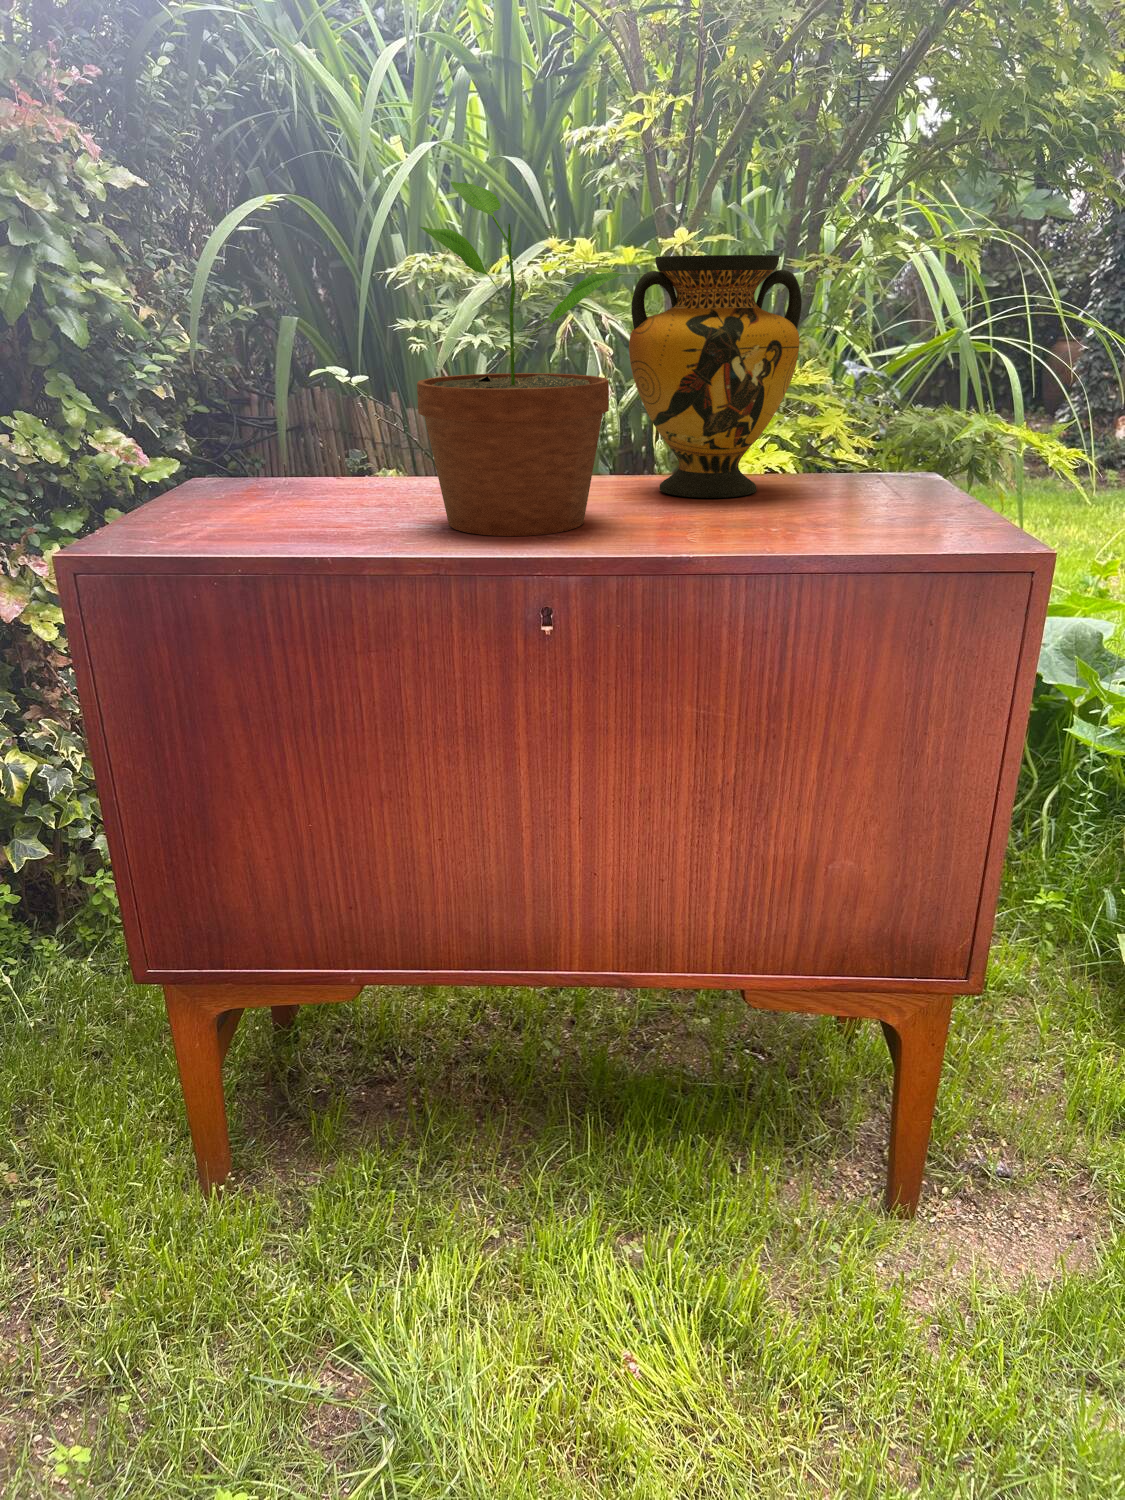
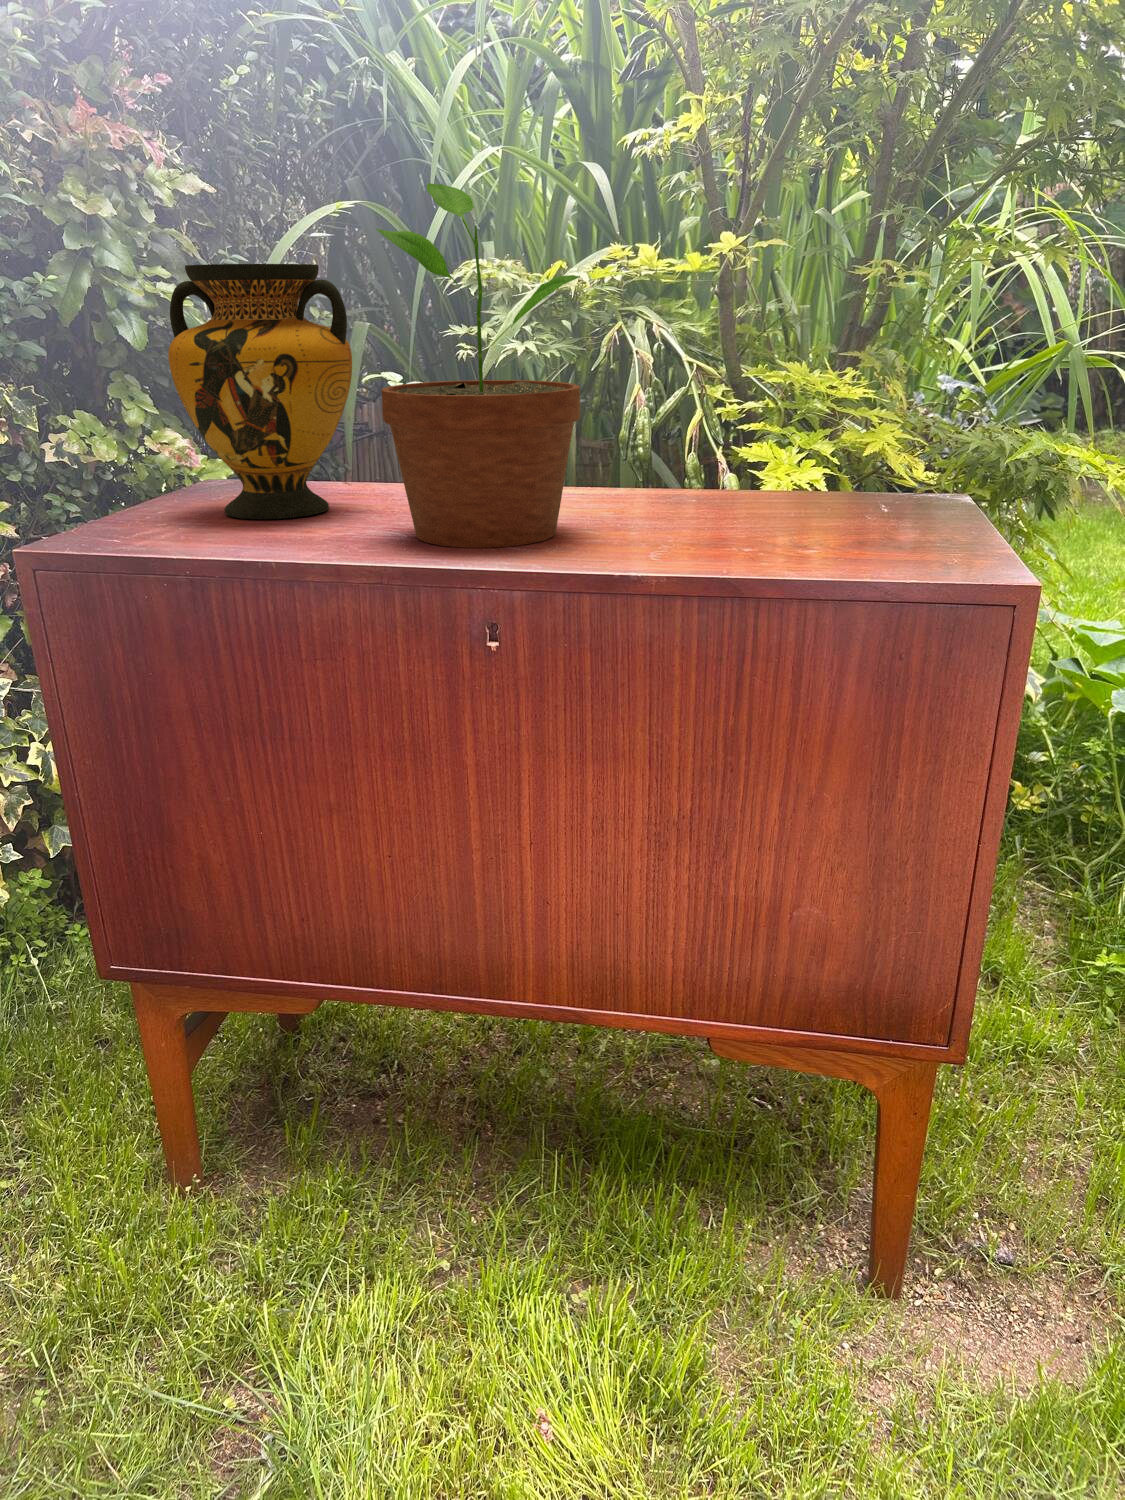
vase: present [629,255,802,498] -> present [168,264,352,519]

